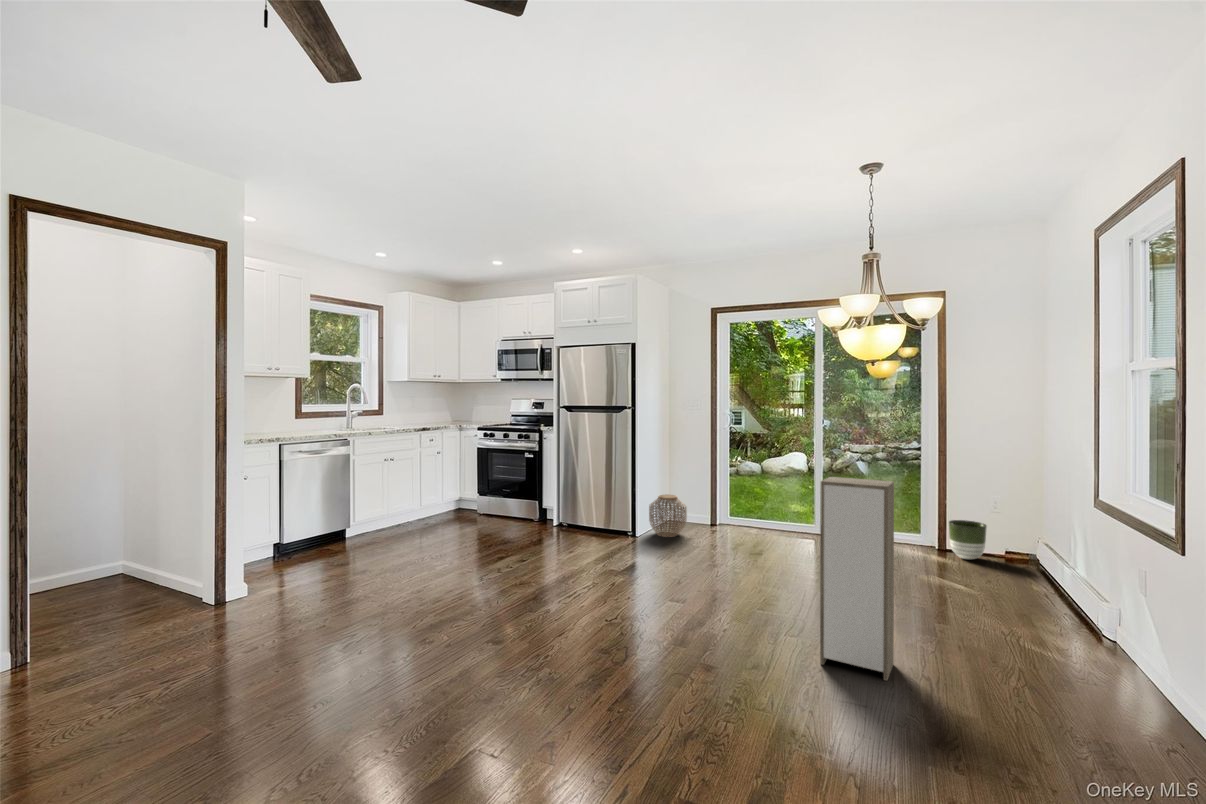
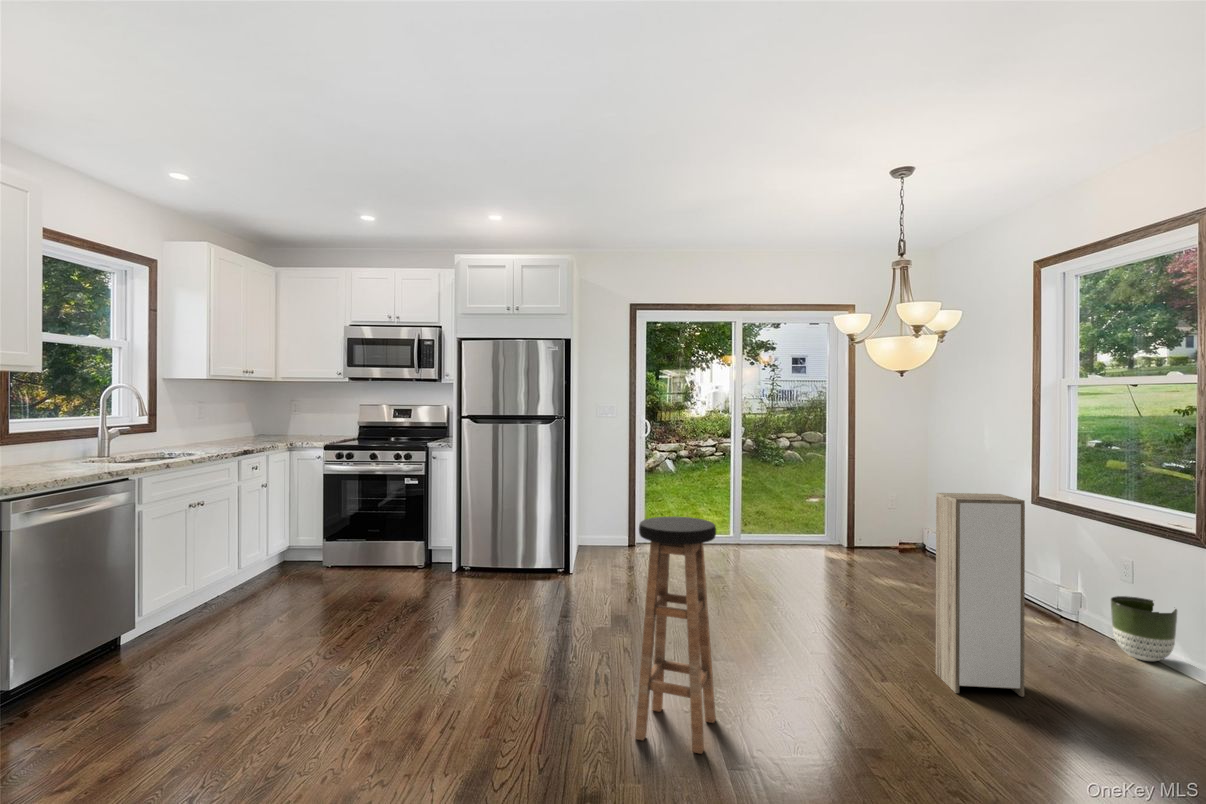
bar stool: none [525,478,593,648] -> present [635,516,716,754]
woven basket: present [649,494,687,537] -> none [578,518,621,568]
planter: present [949,520,987,559] -> present [1111,596,1177,661]

